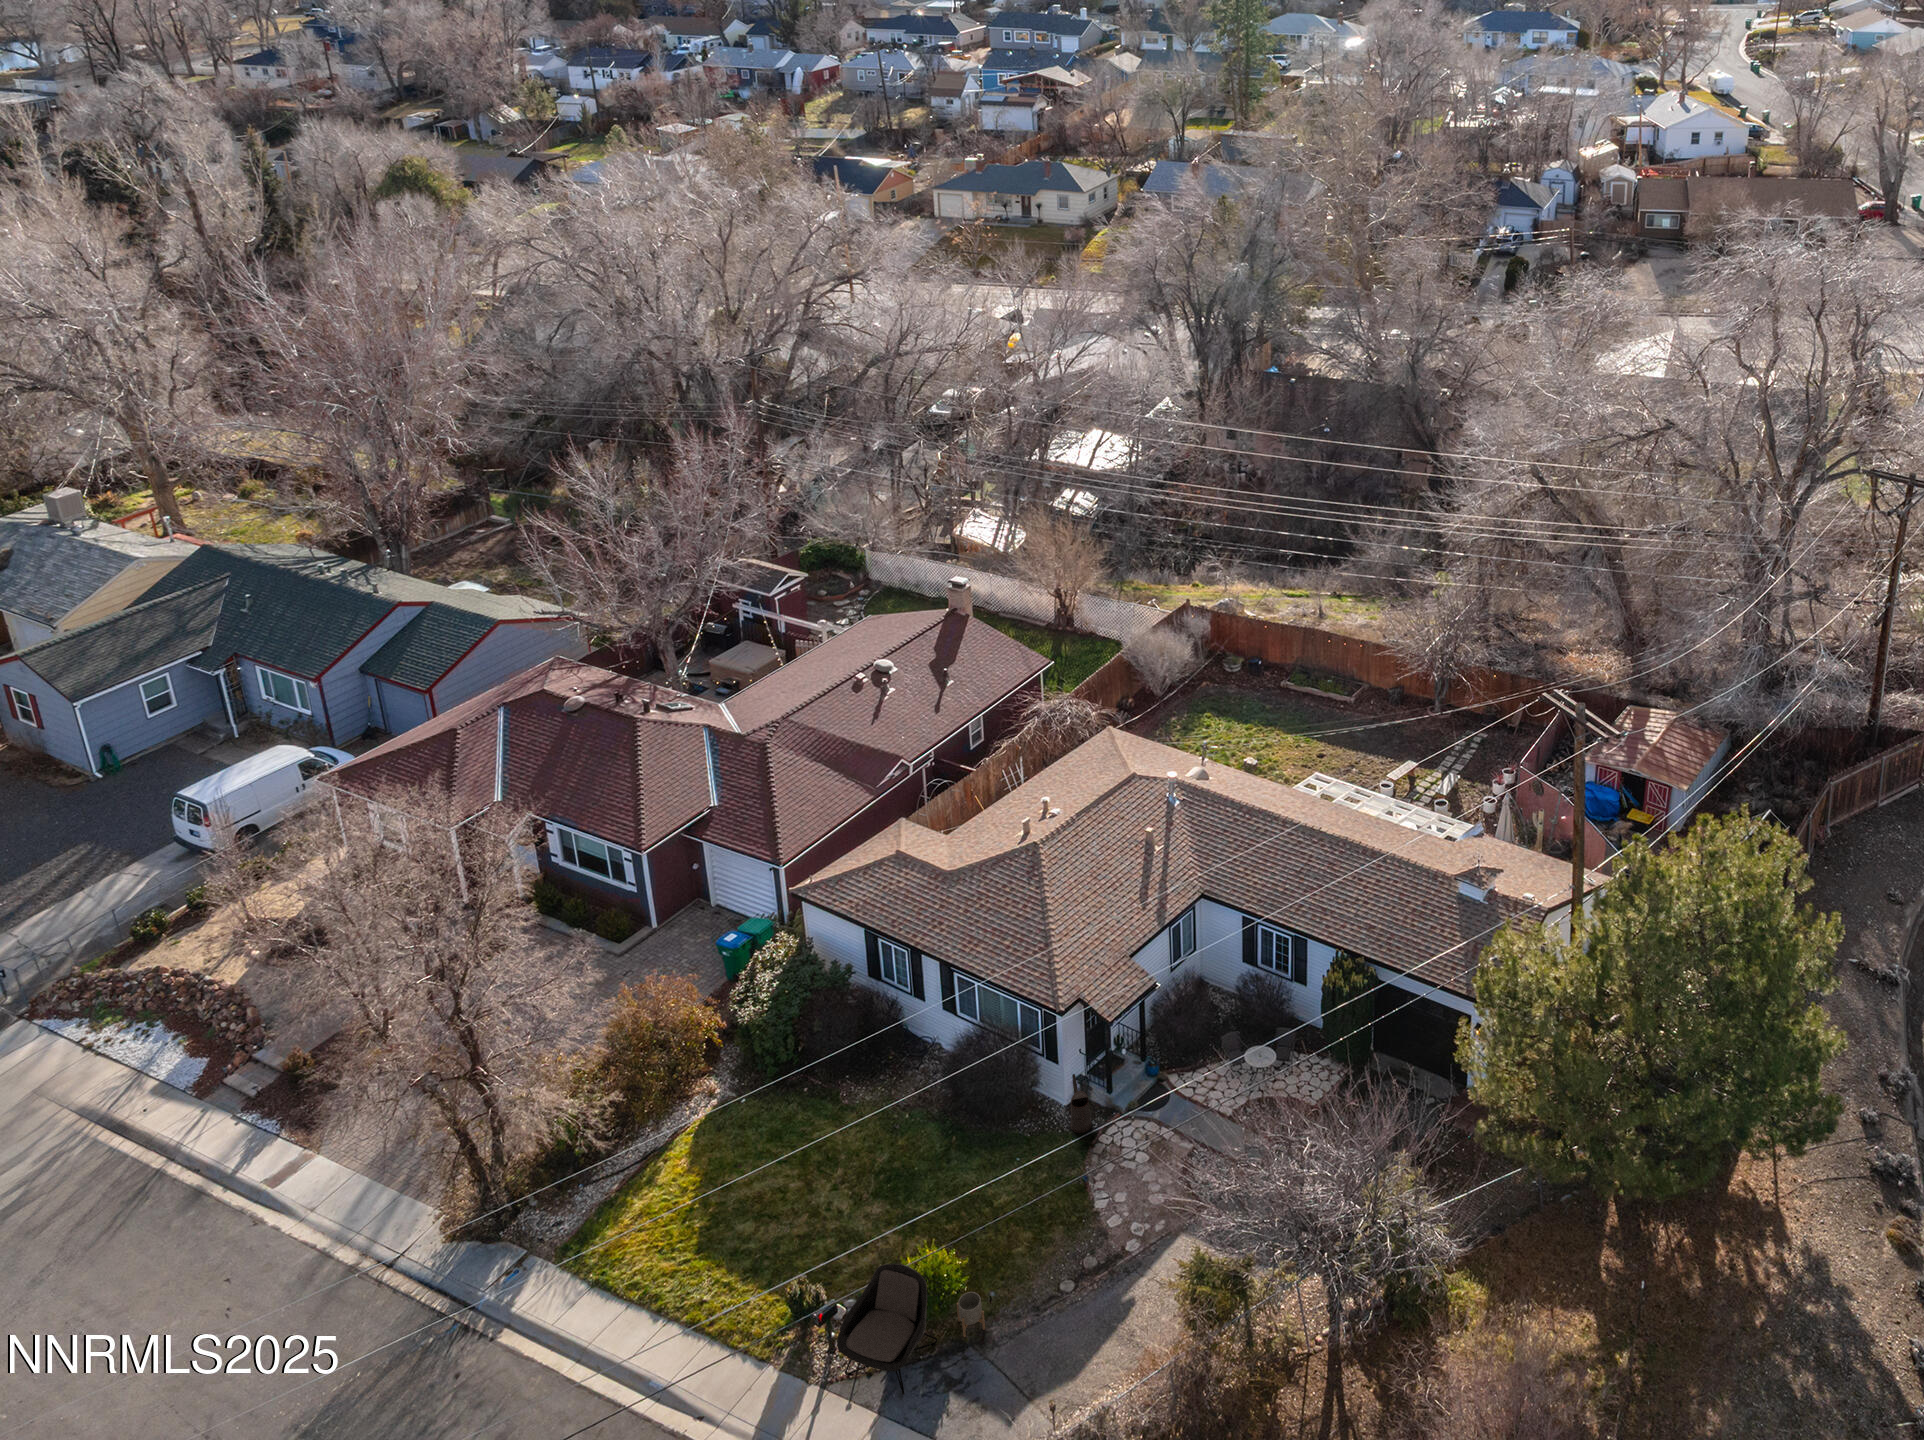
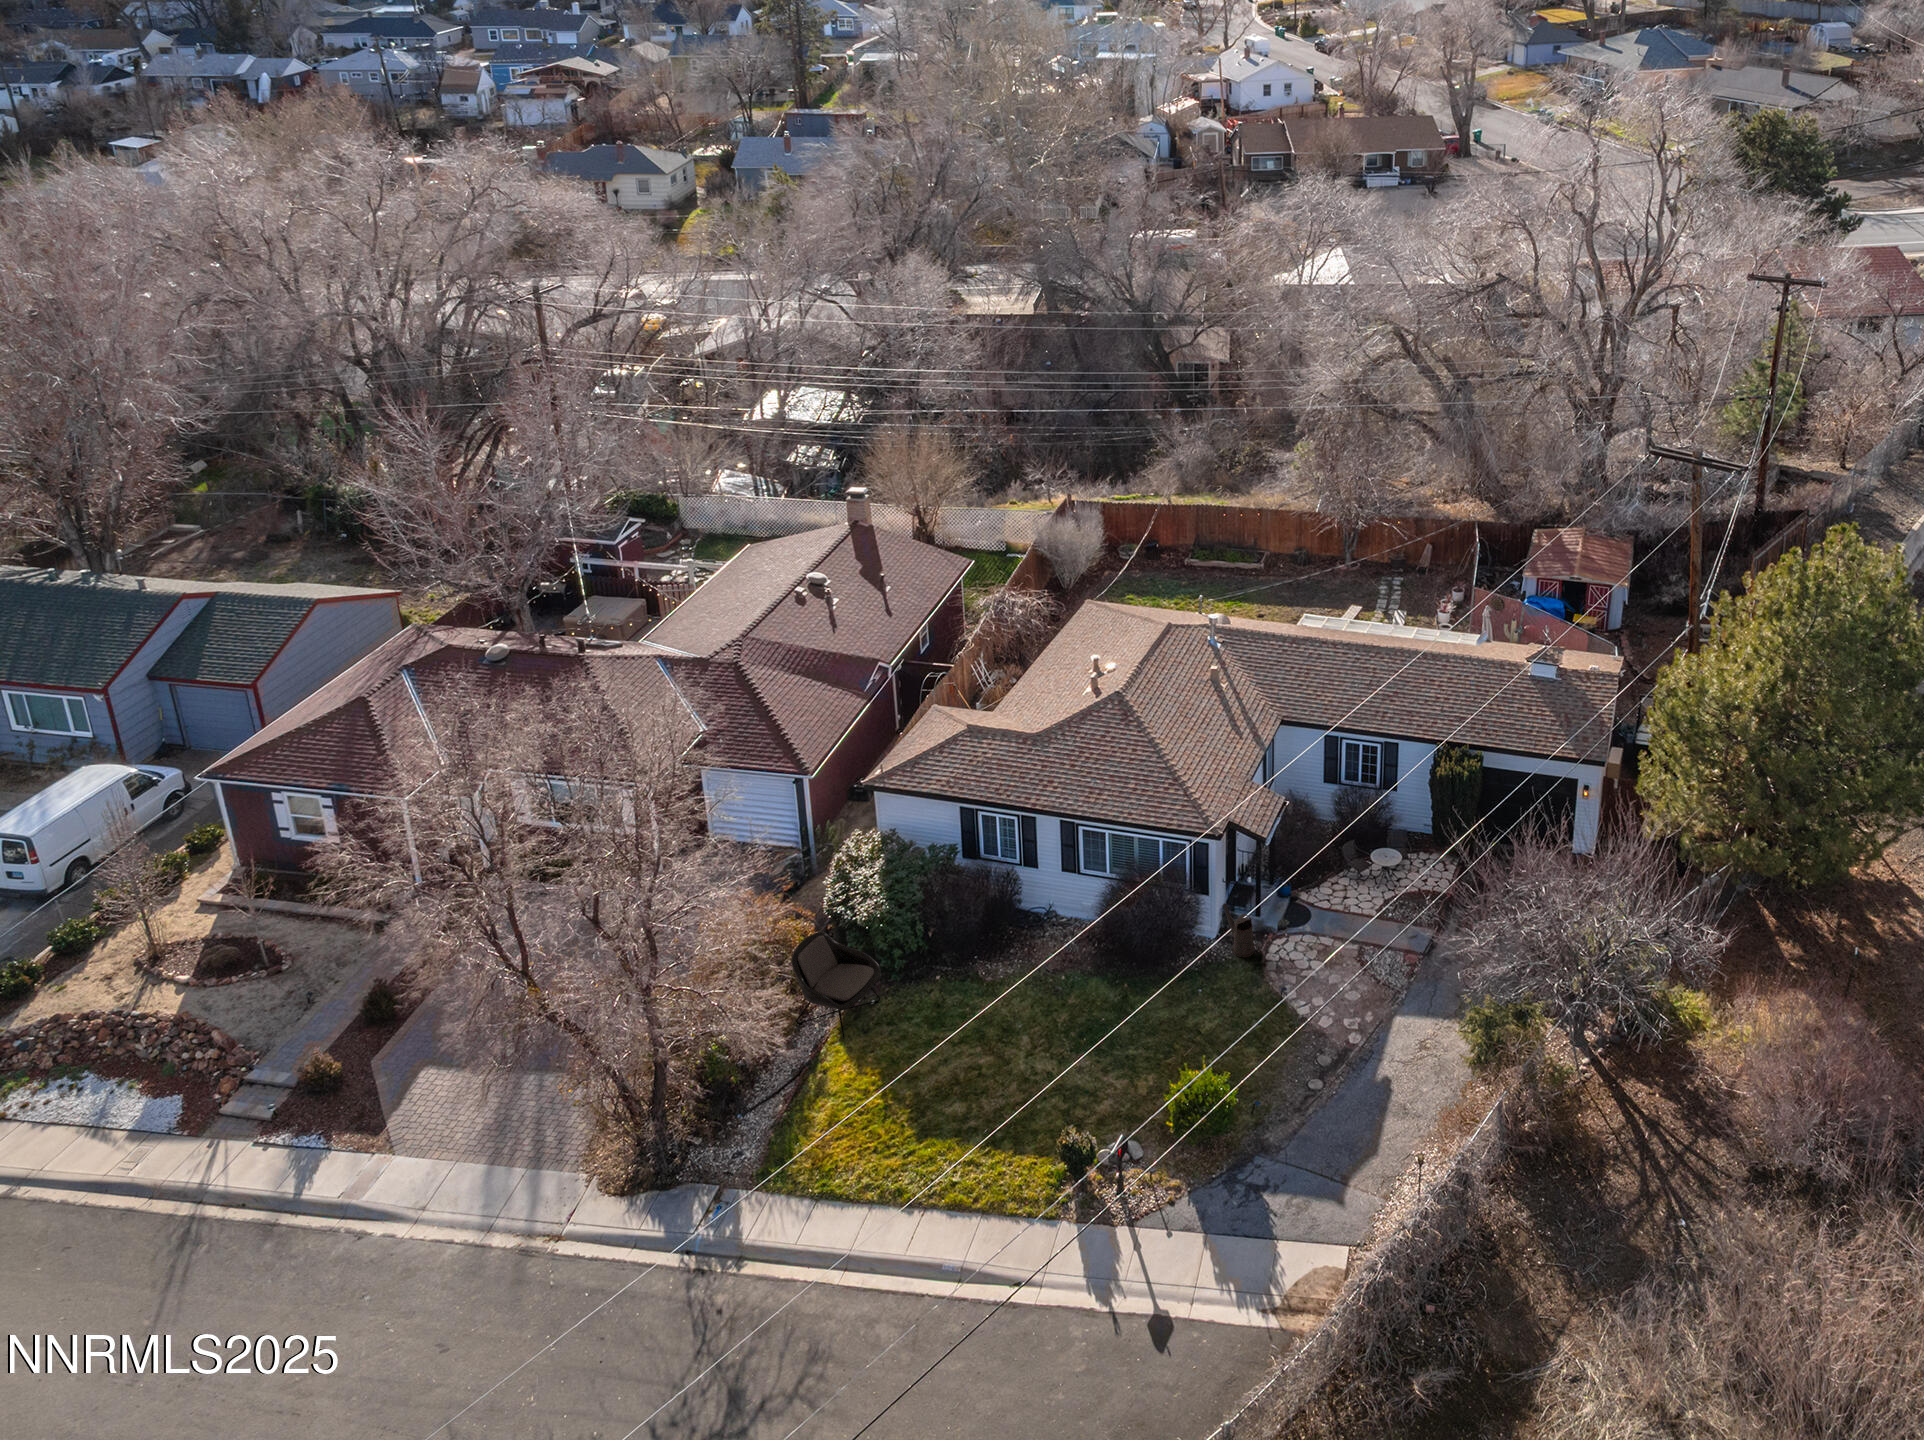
lounge chair: present [837,1264,937,1395] -> present [791,932,881,1039]
planter: present [957,1292,985,1337] -> none [1228,1101,1259,1147]

